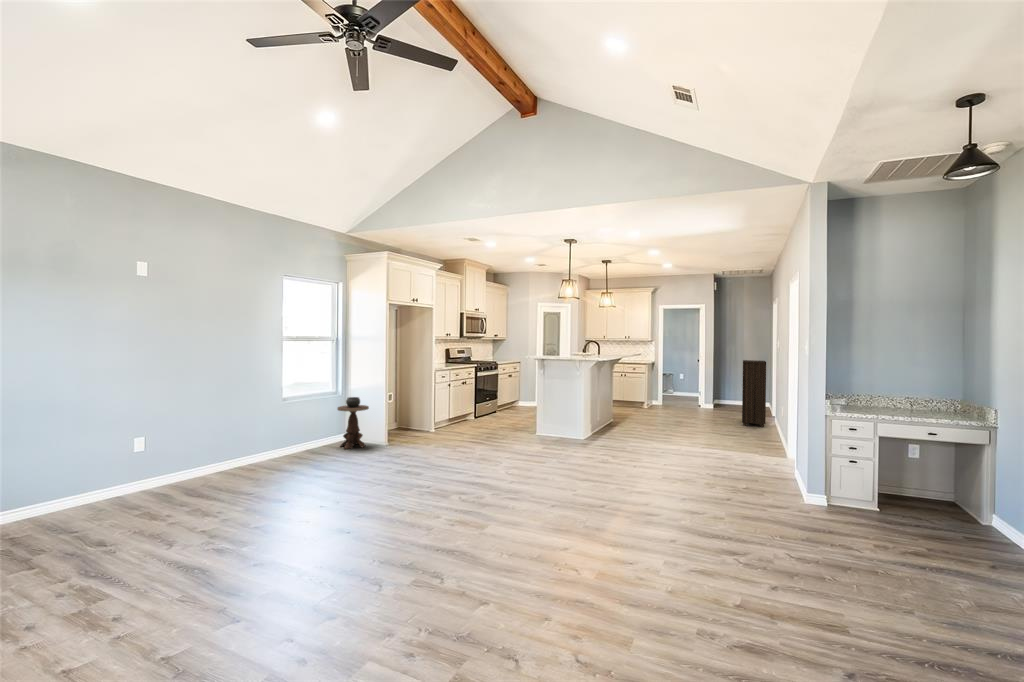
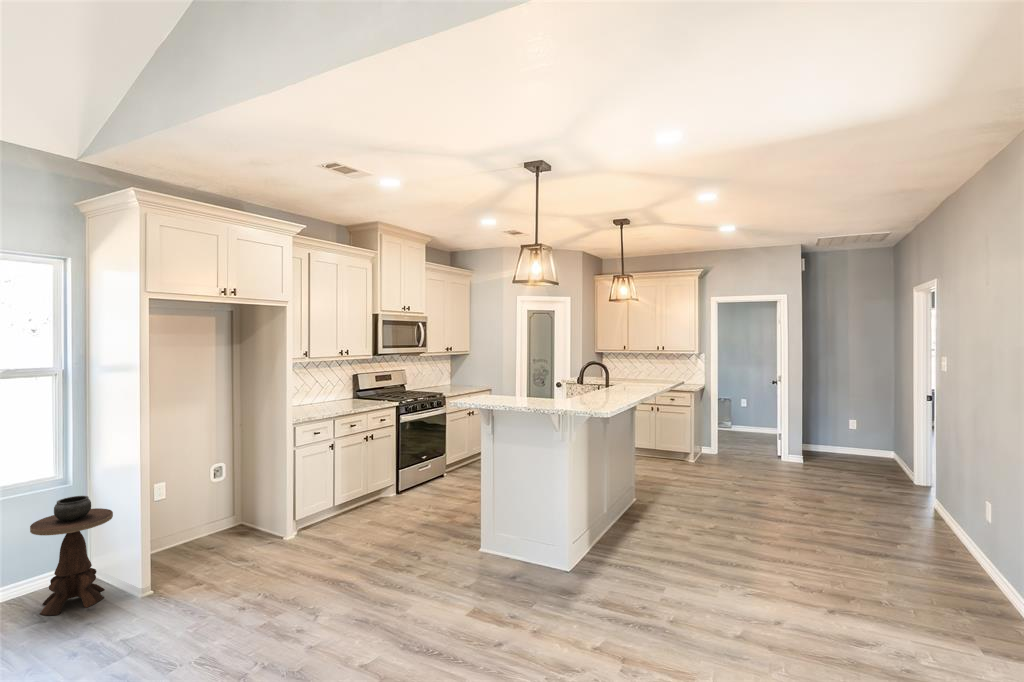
bookshelf: present [742,360,766,427] -> none [871,393,930,525]

